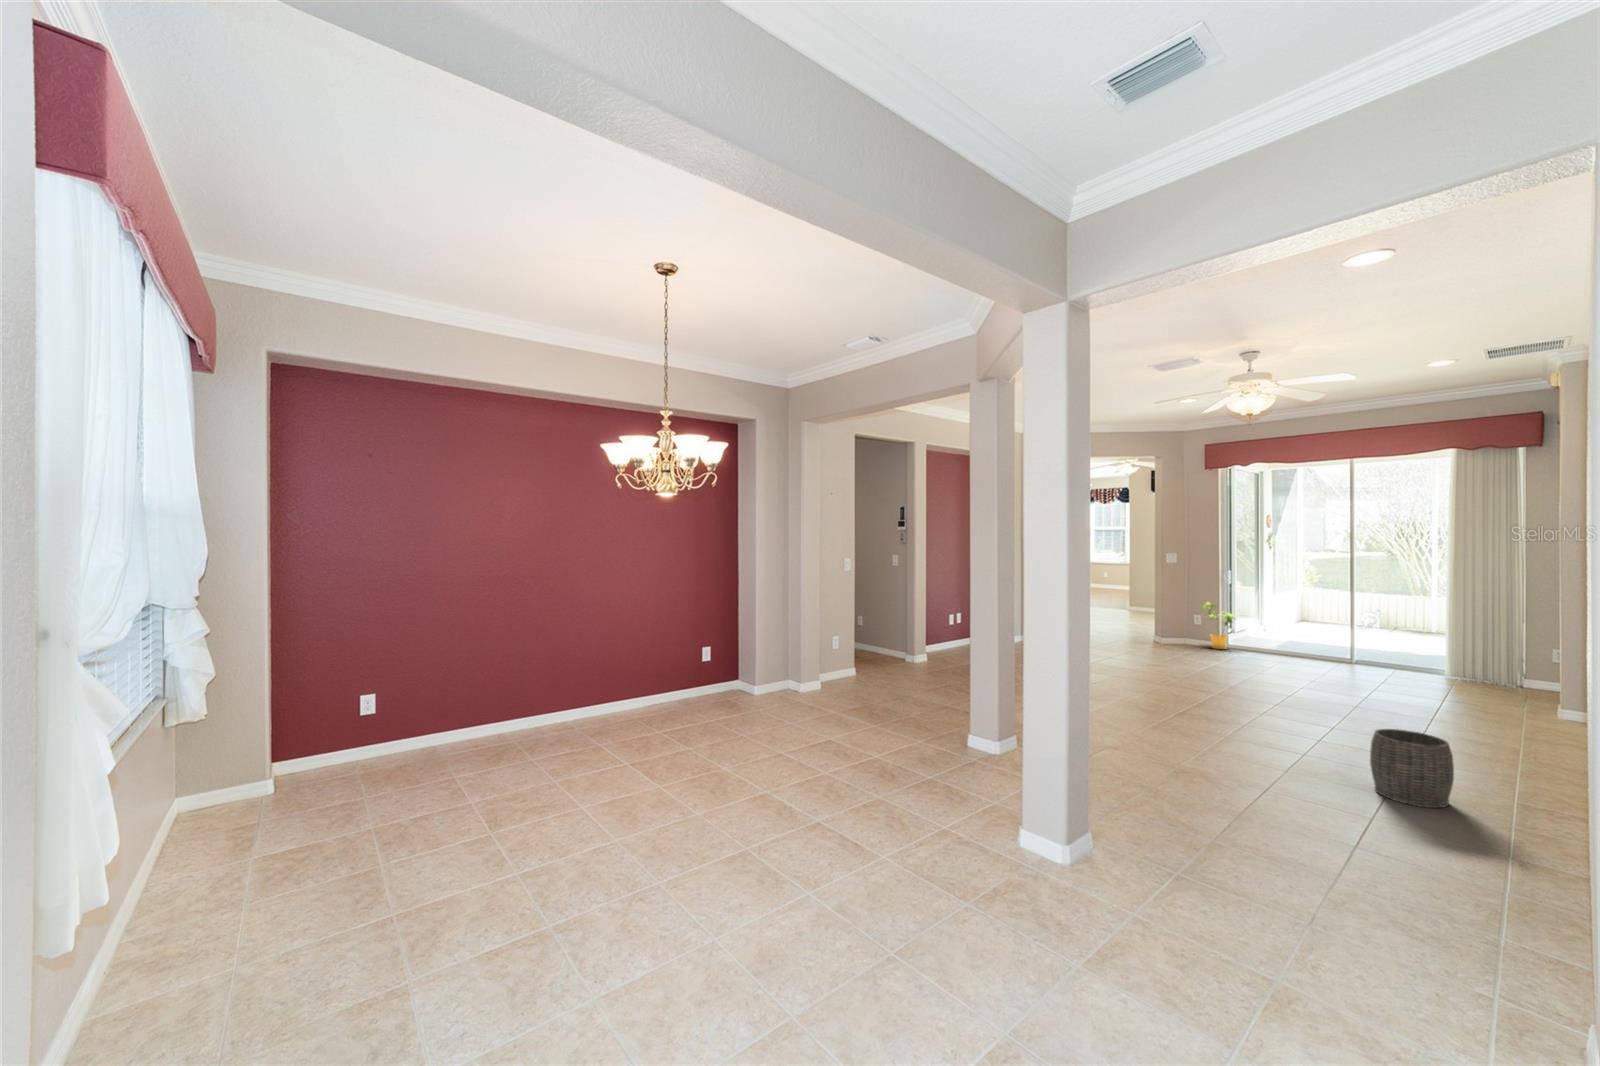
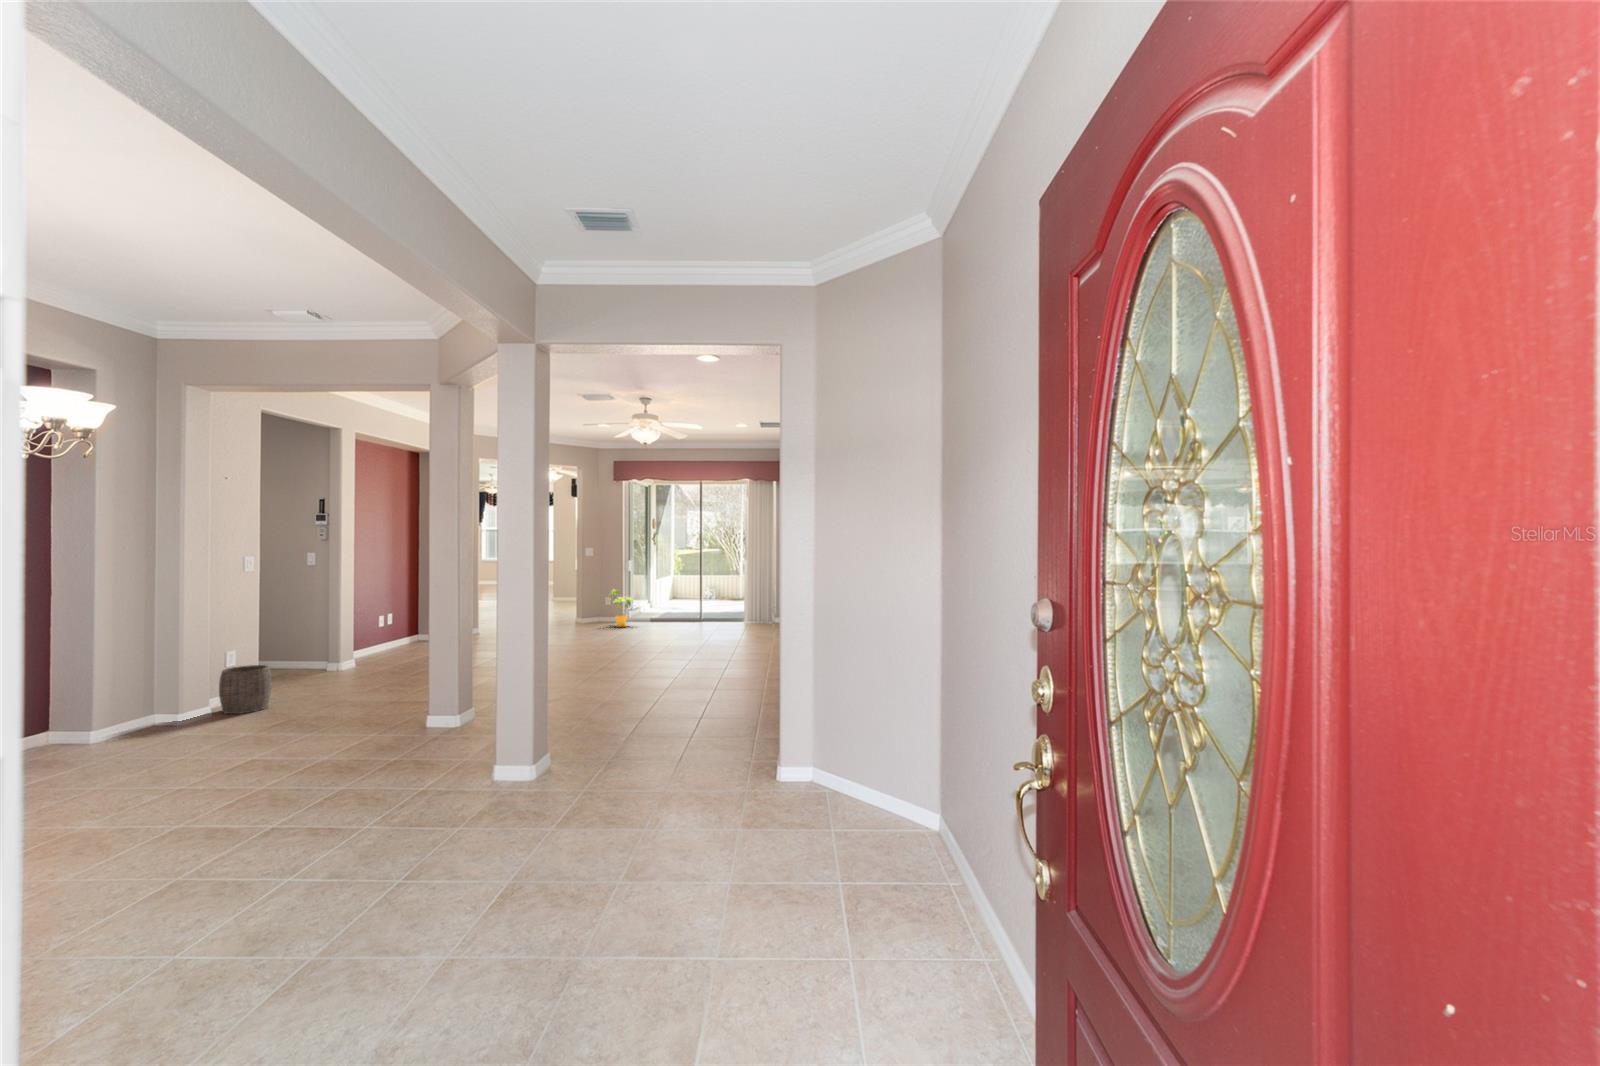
woven basket: present [1370,729,1454,808] -> present [219,665,272,714]

